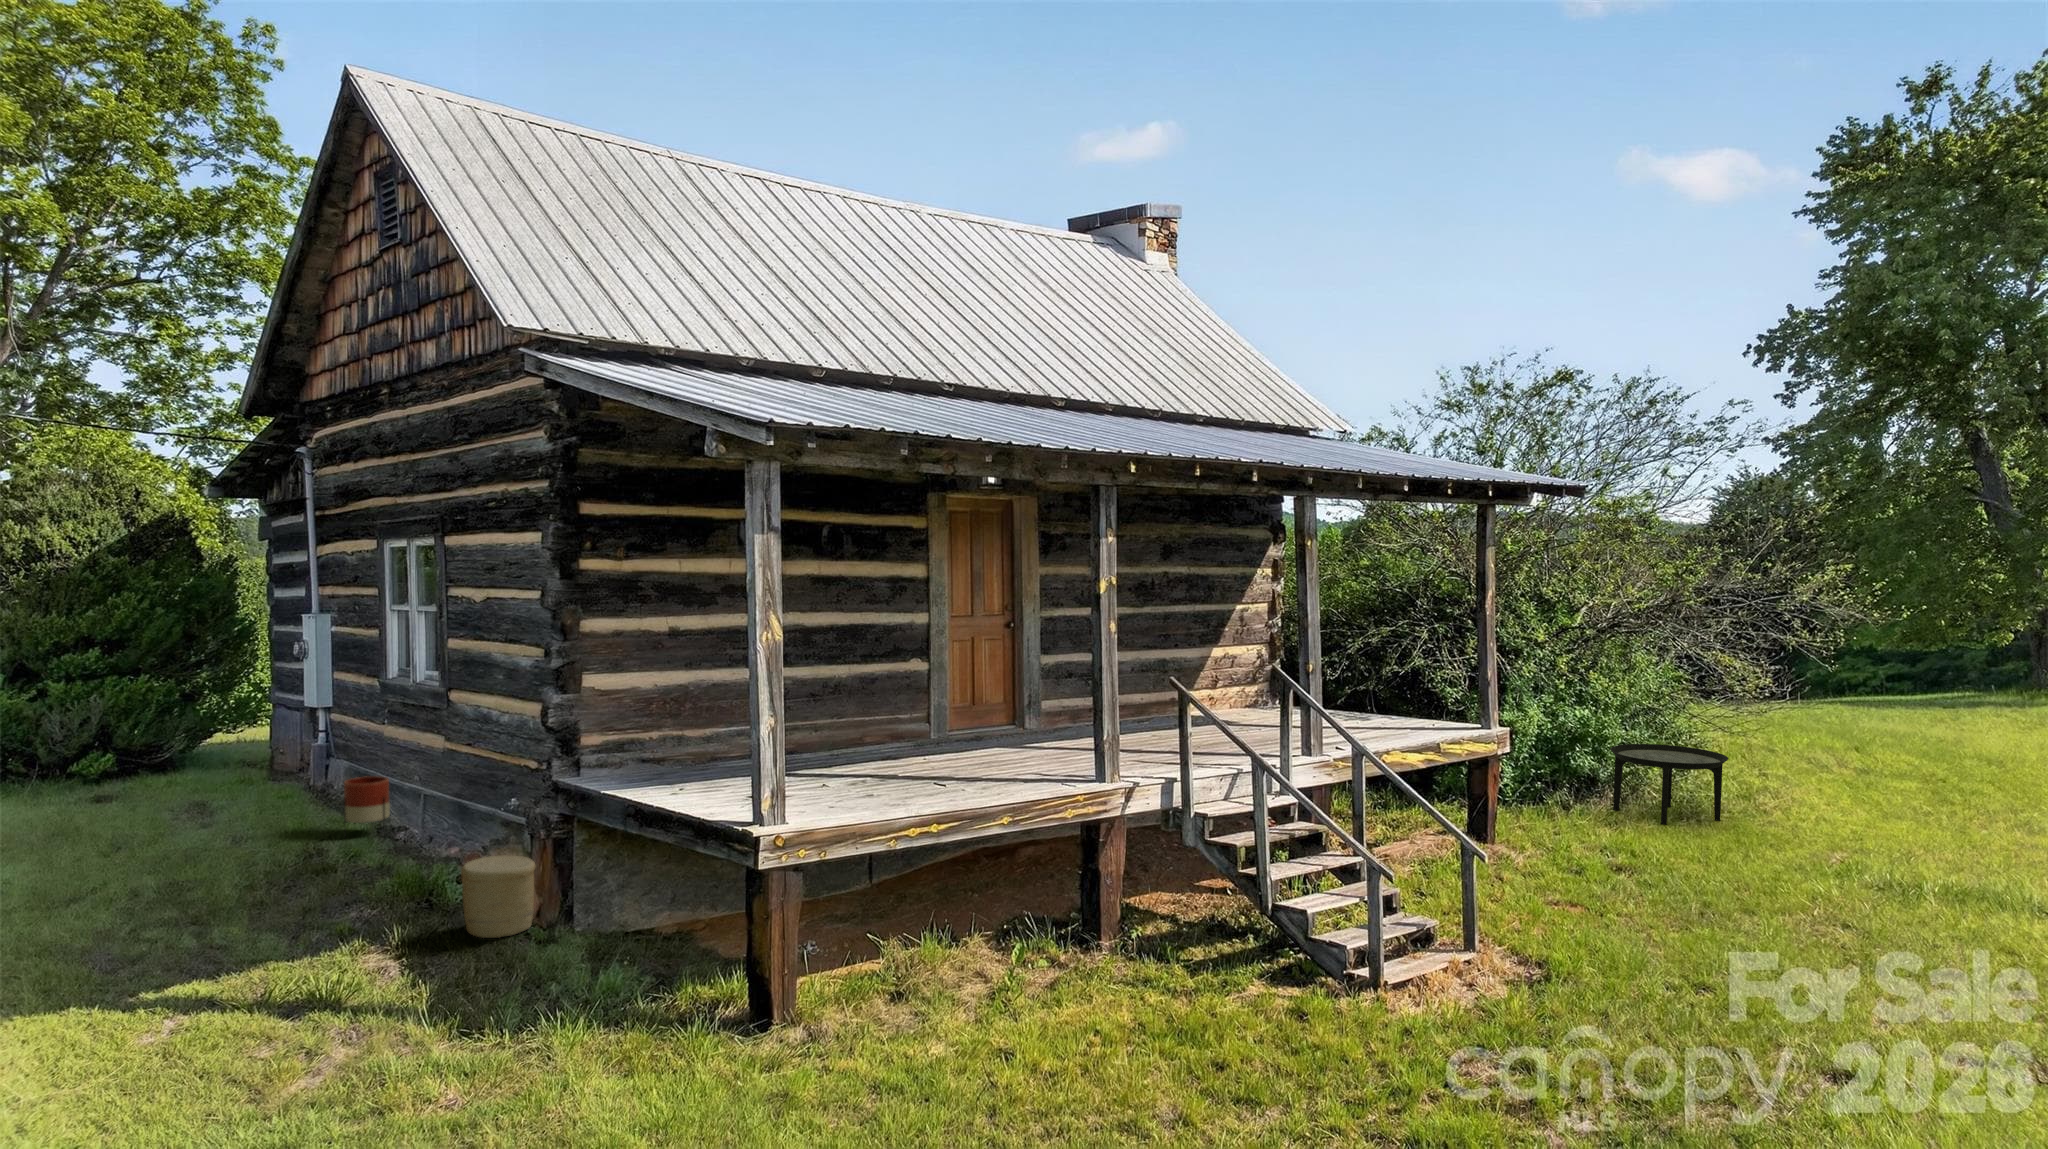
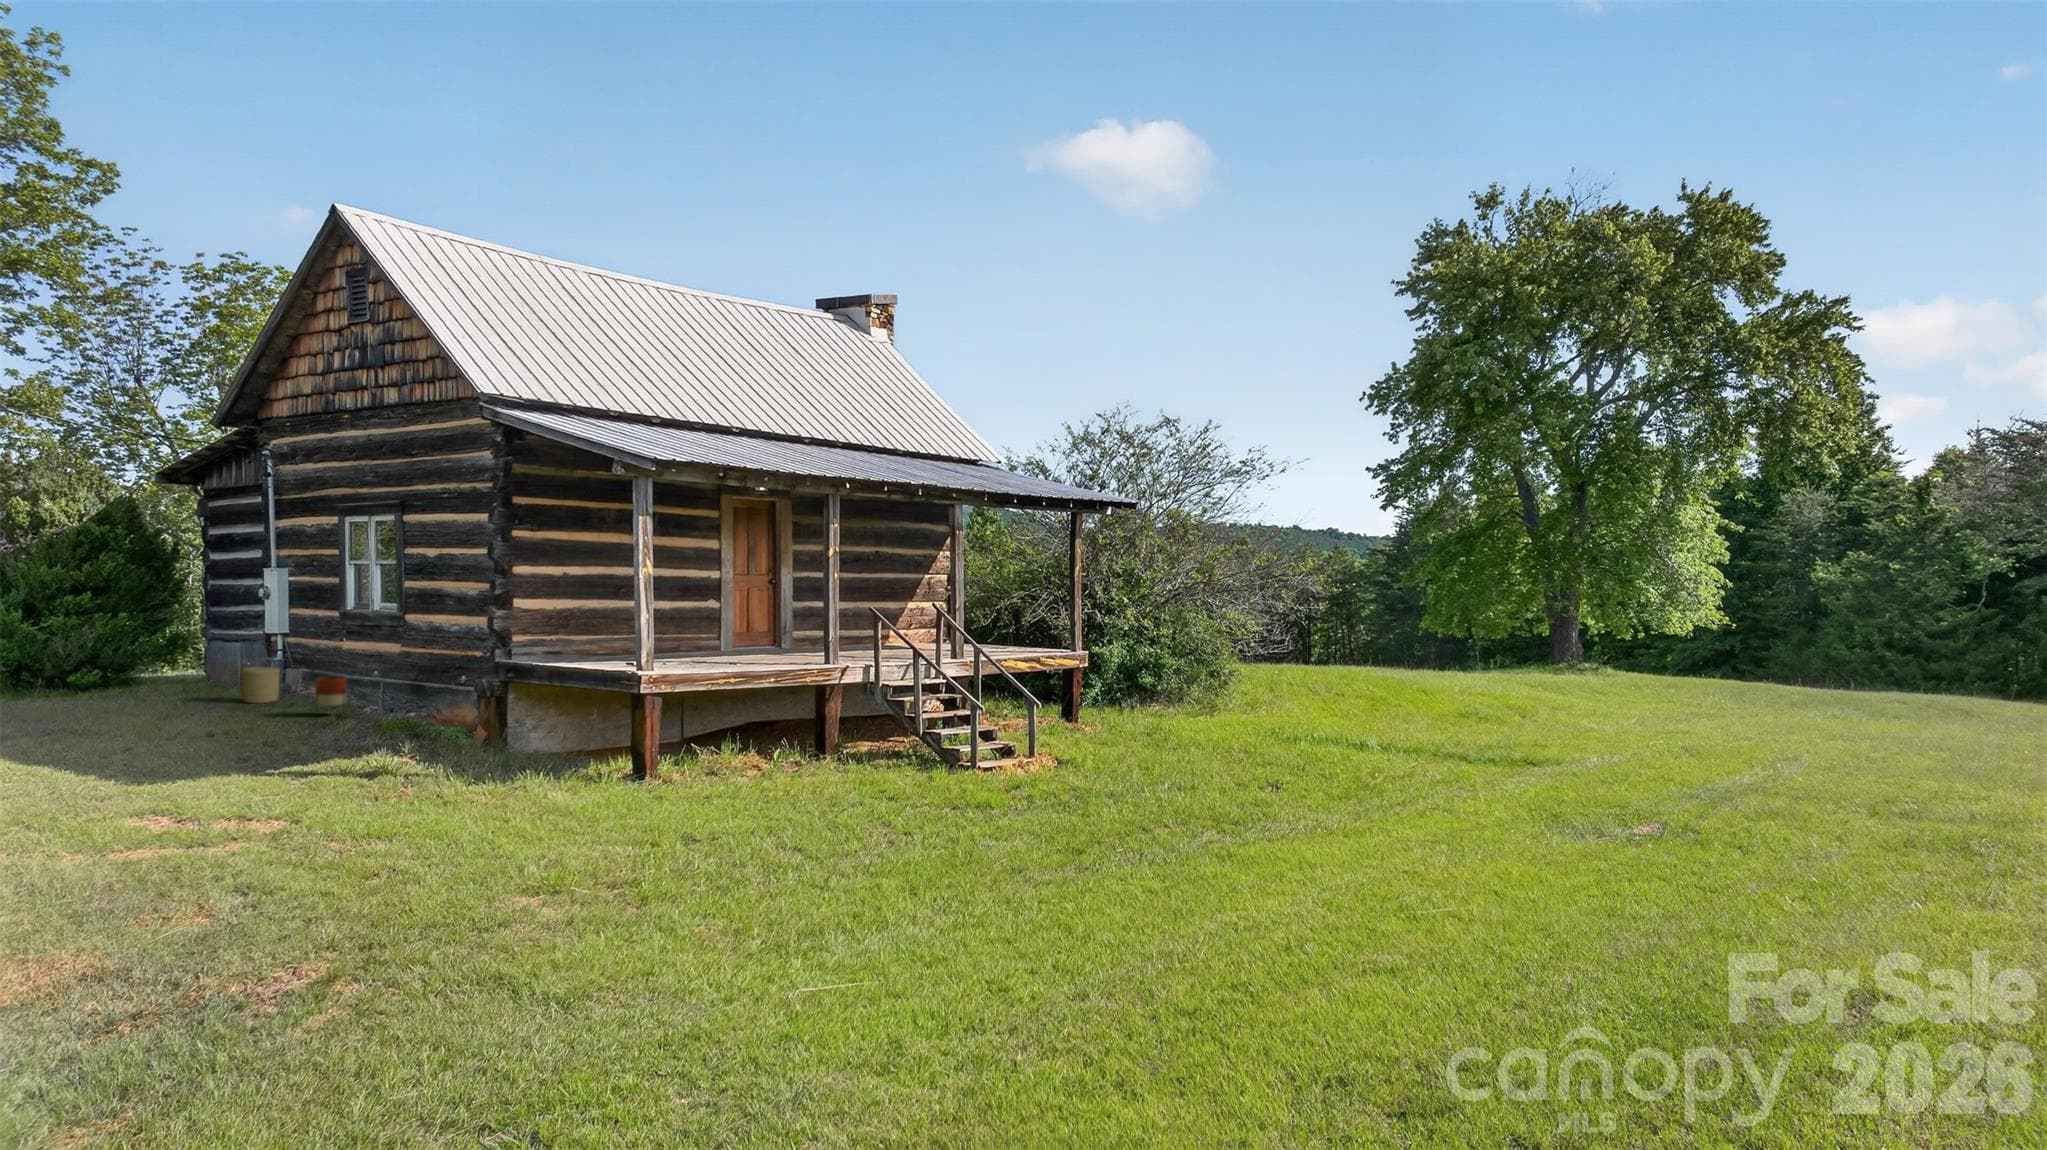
round table: present [1610,744,1728,825] -> none [1160,667,1228,714]
woven basket: present [461,855,535,938] -> present [241,667,280,703]

